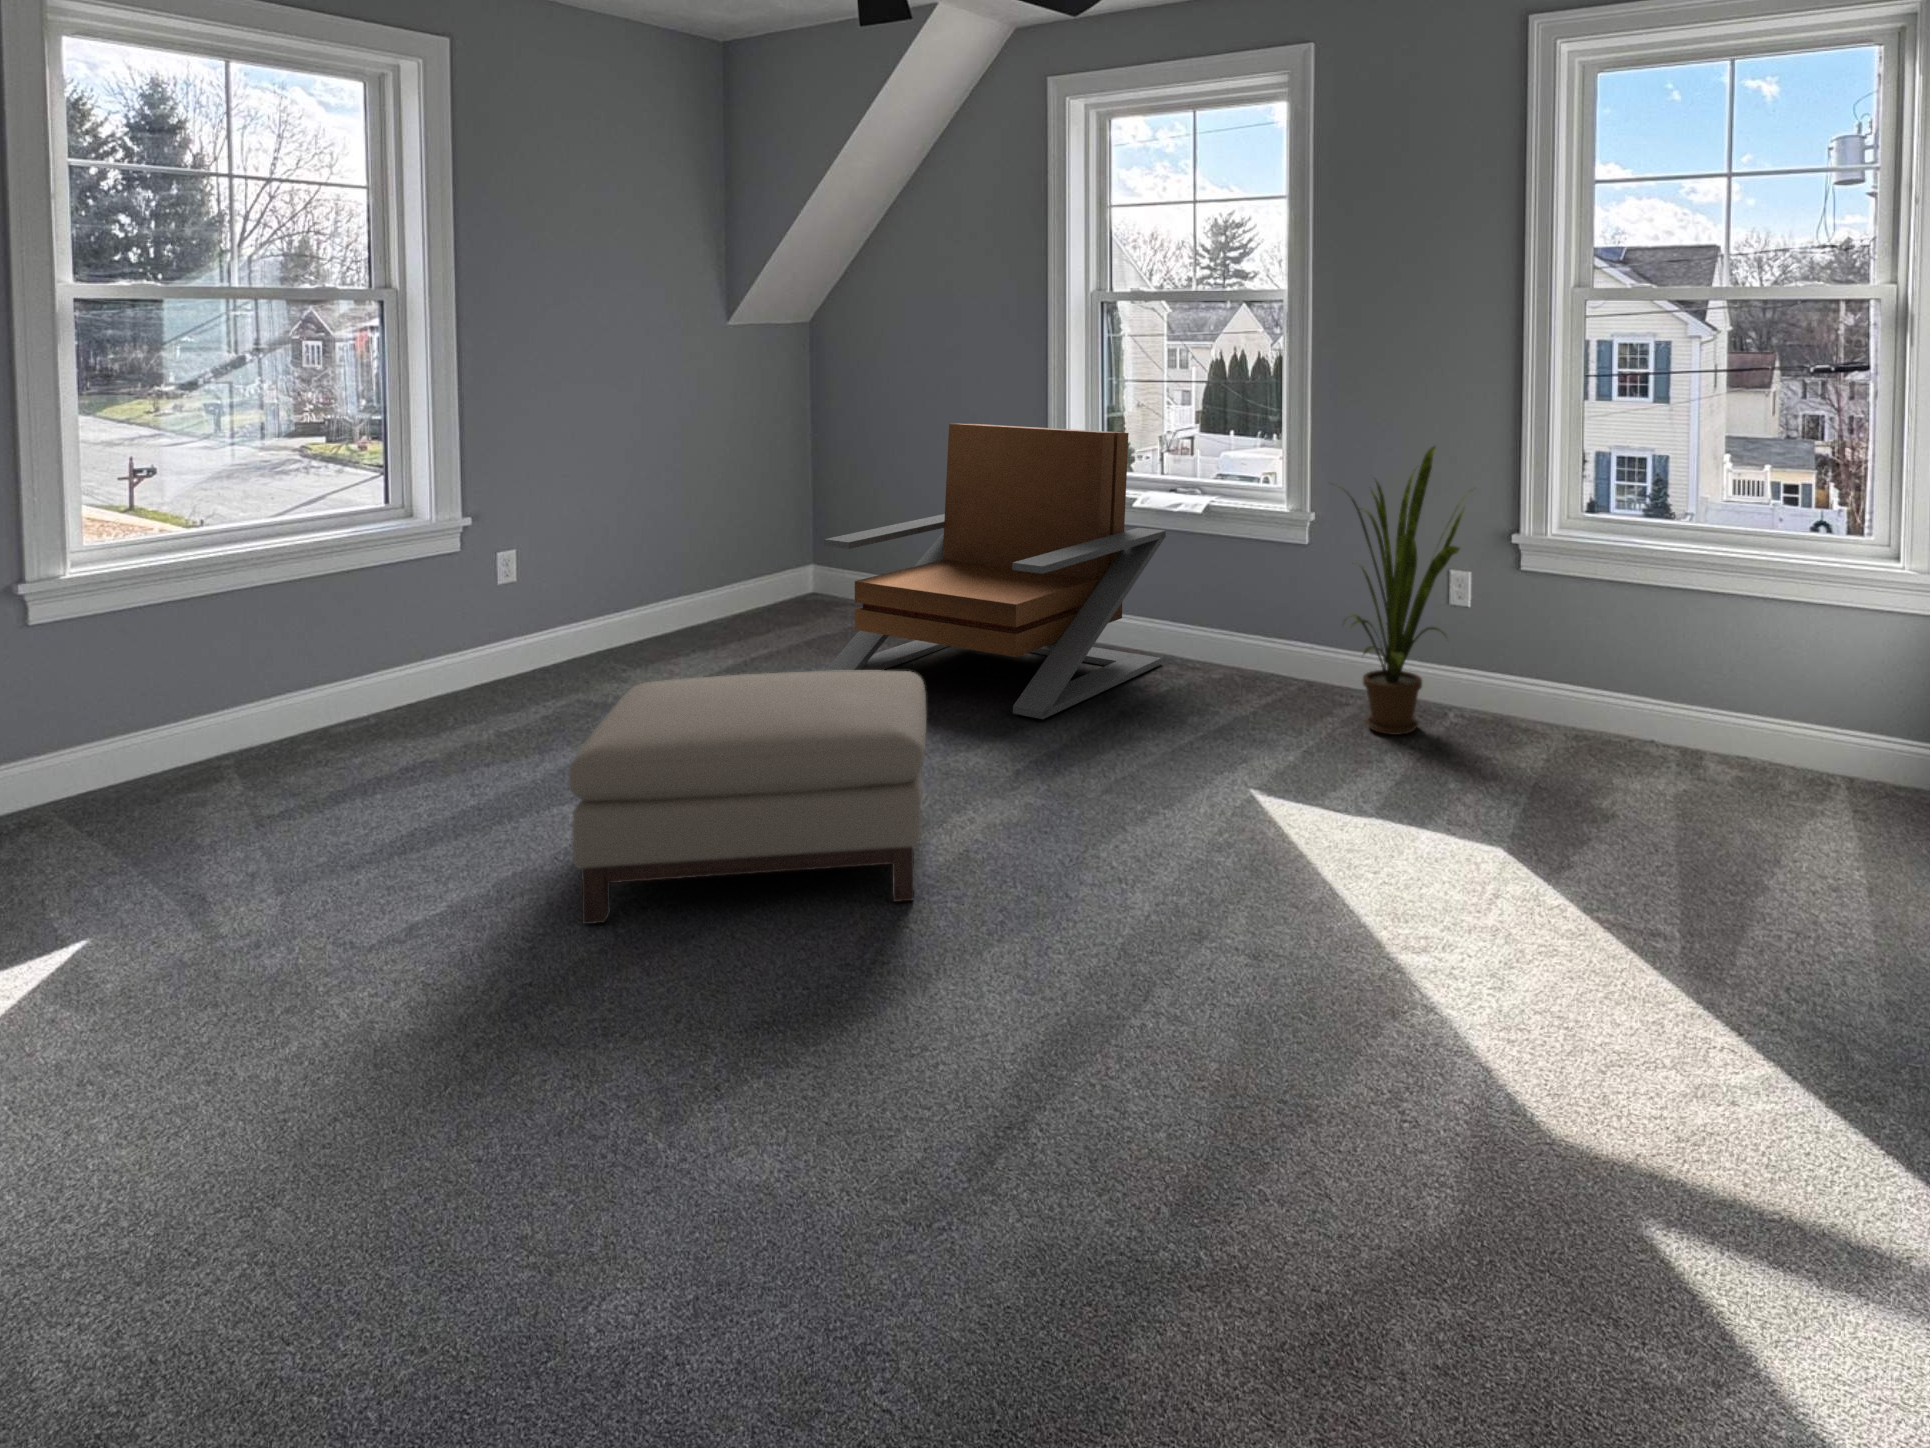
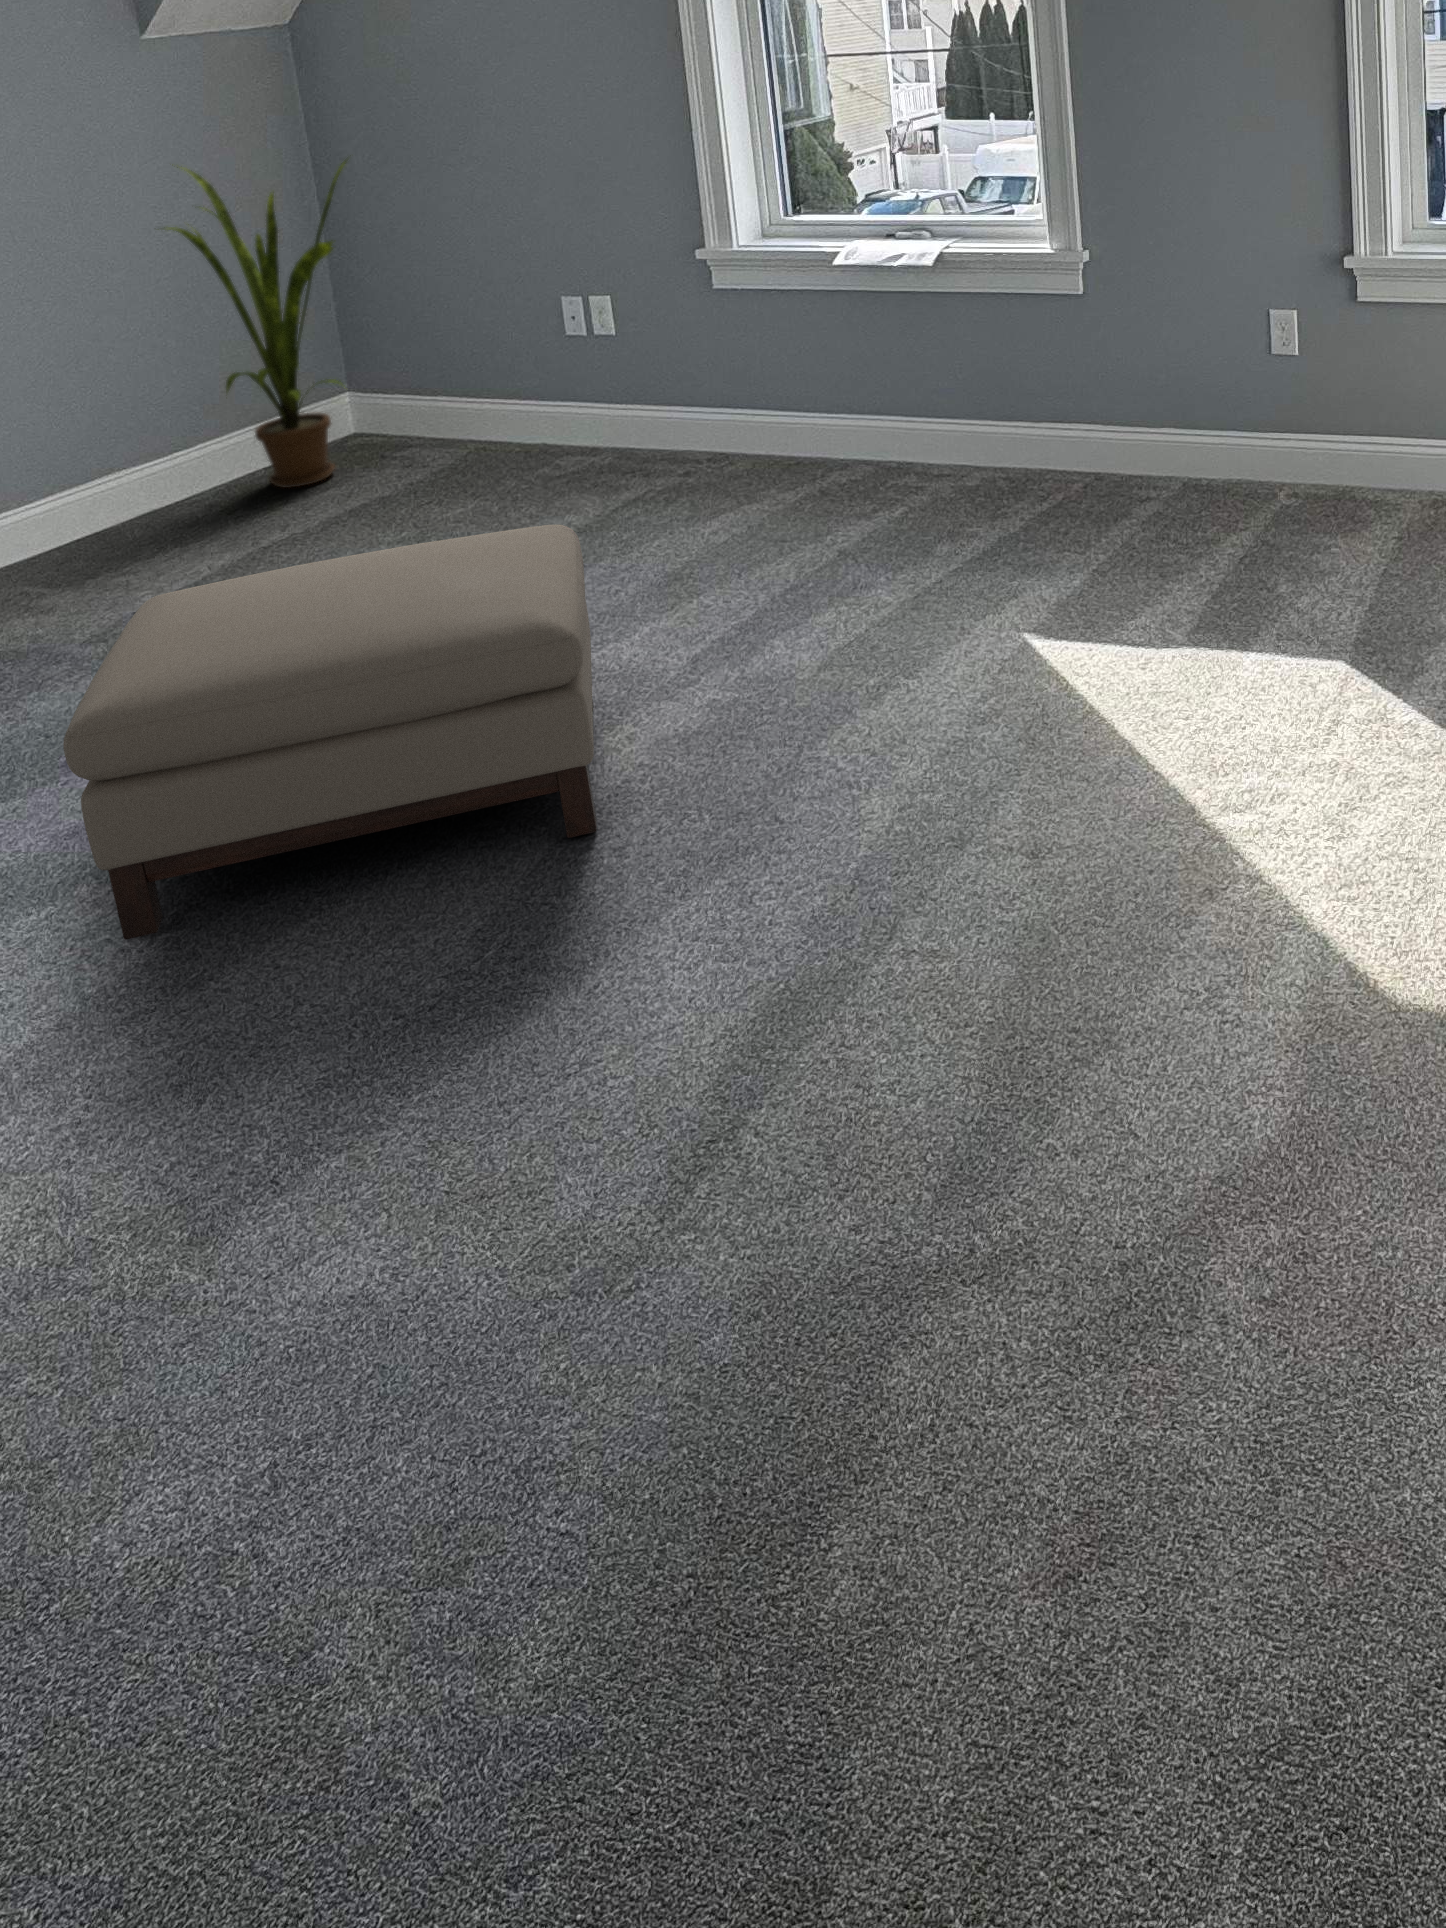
lounge chair: present [824,424,1166,719] -> none [412,132,928,546]
house plant: present [1338,446,1469,735] -> present [164,160,347,488]

